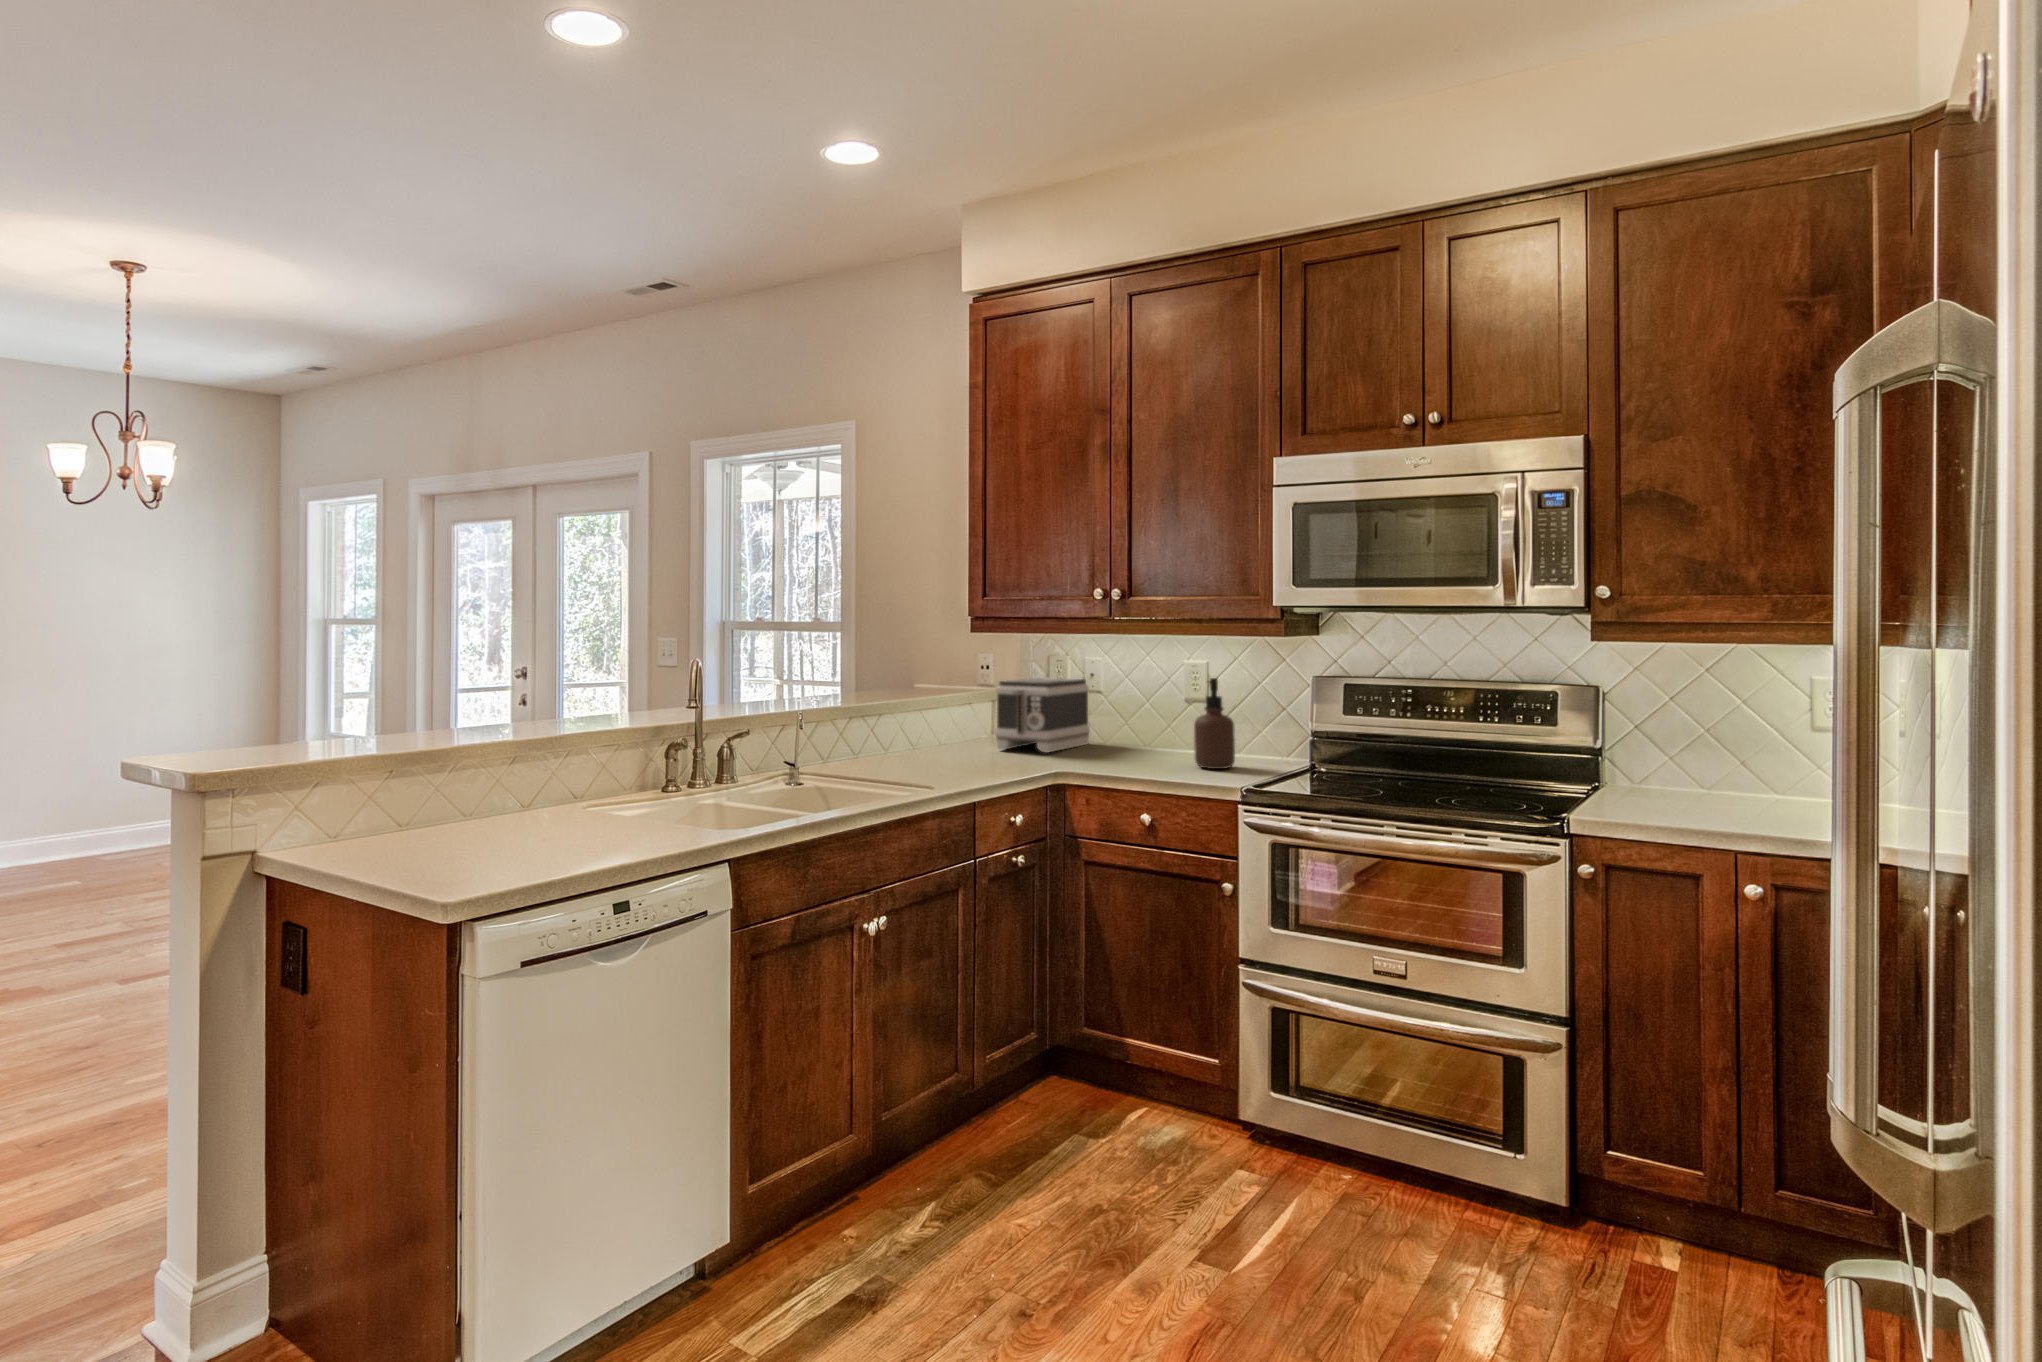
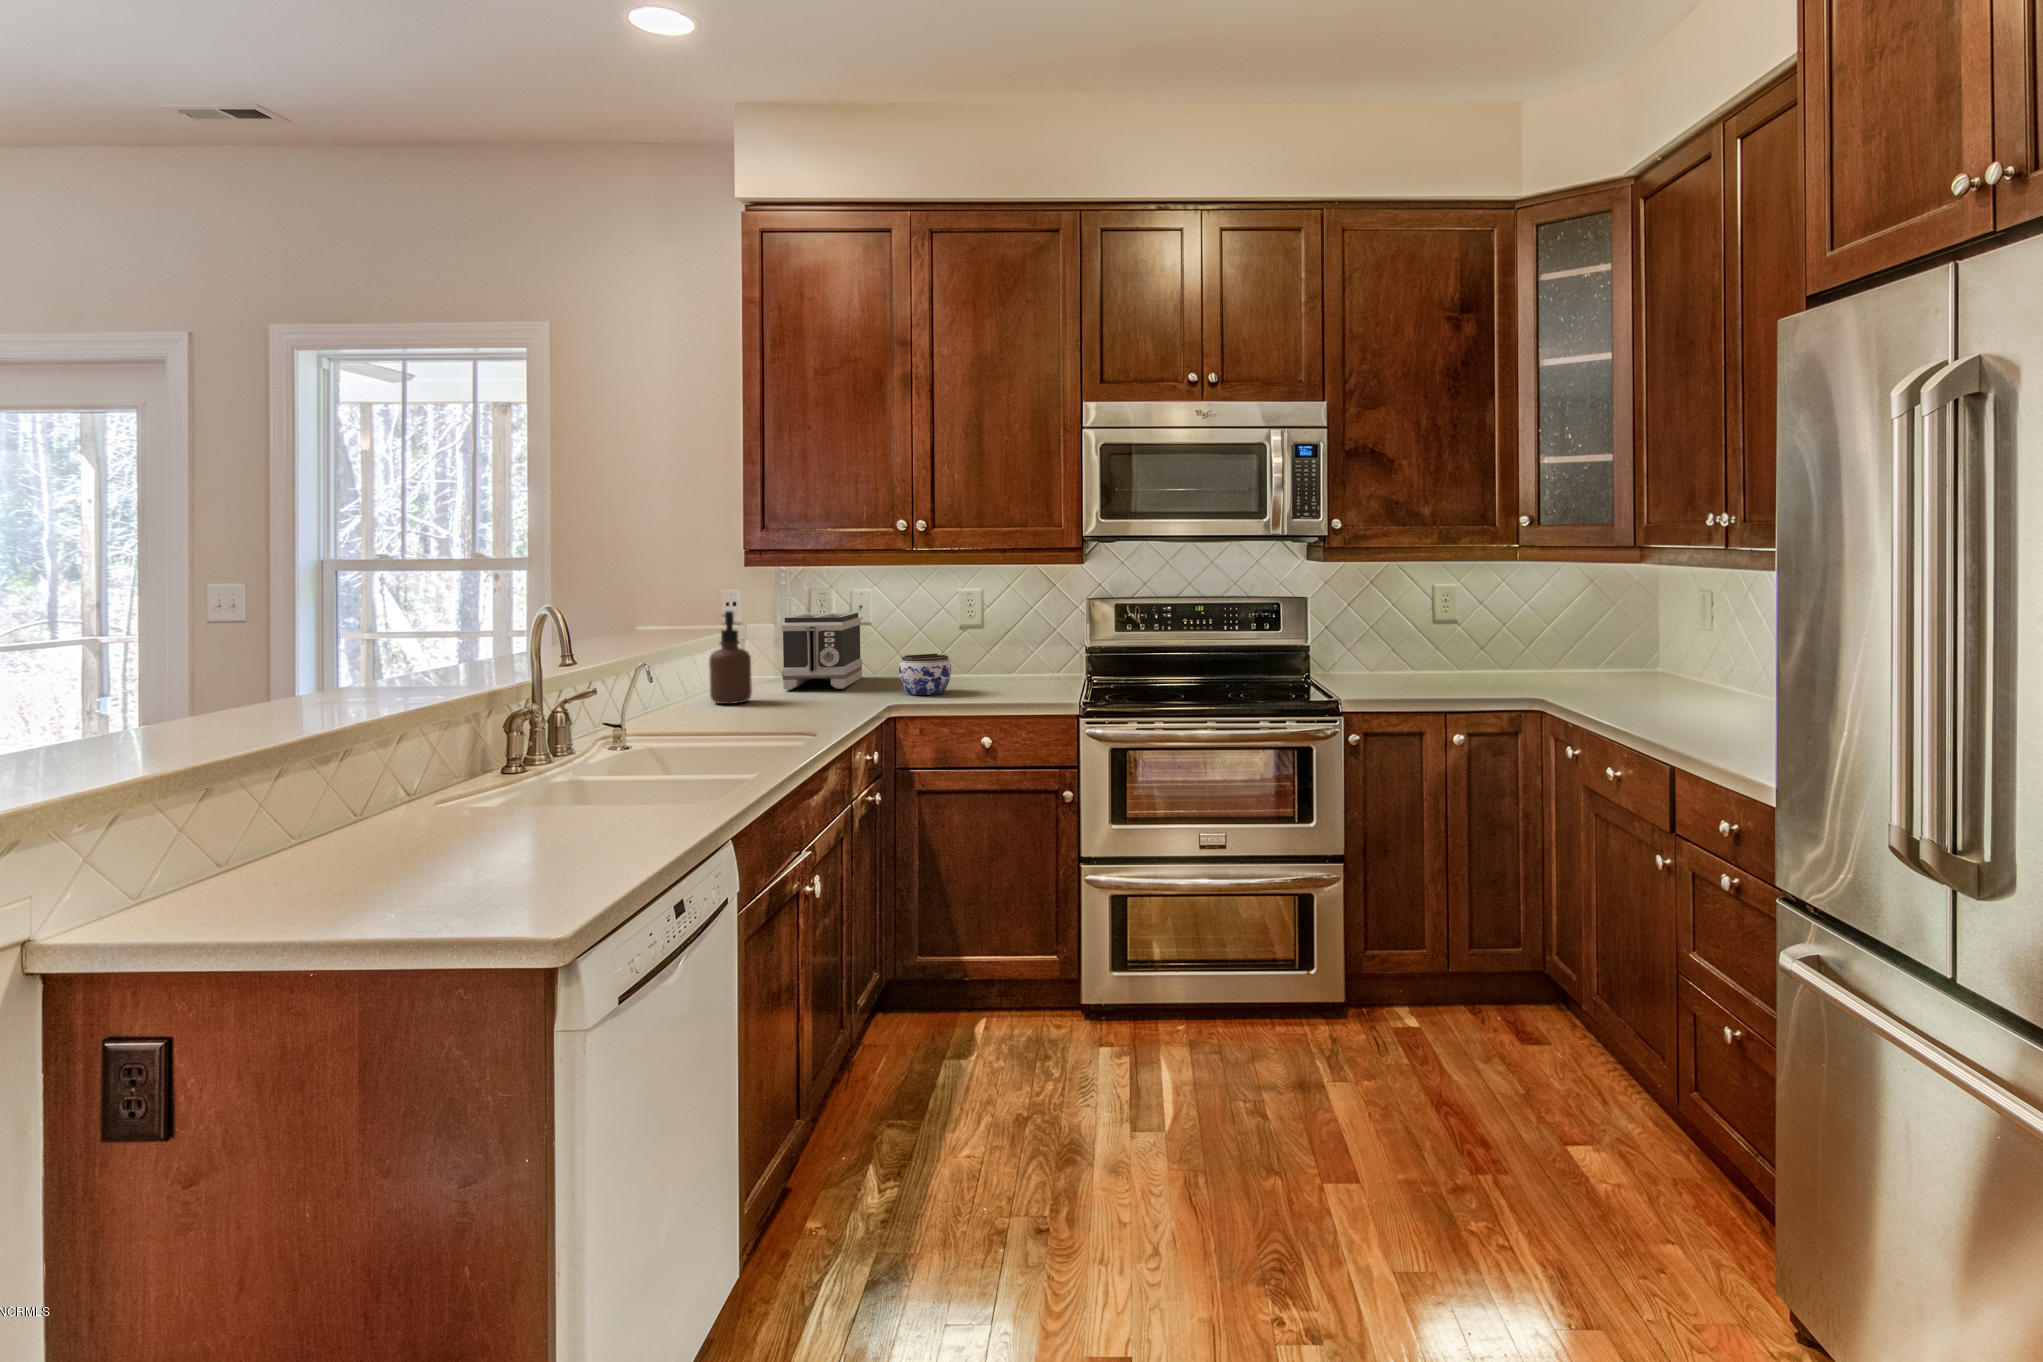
soap dispenser: present [1194,678,1235,769] -> present [709,611,752,704]
jar: none [1092,724,1145,765] -> present [899,654,951,695]

